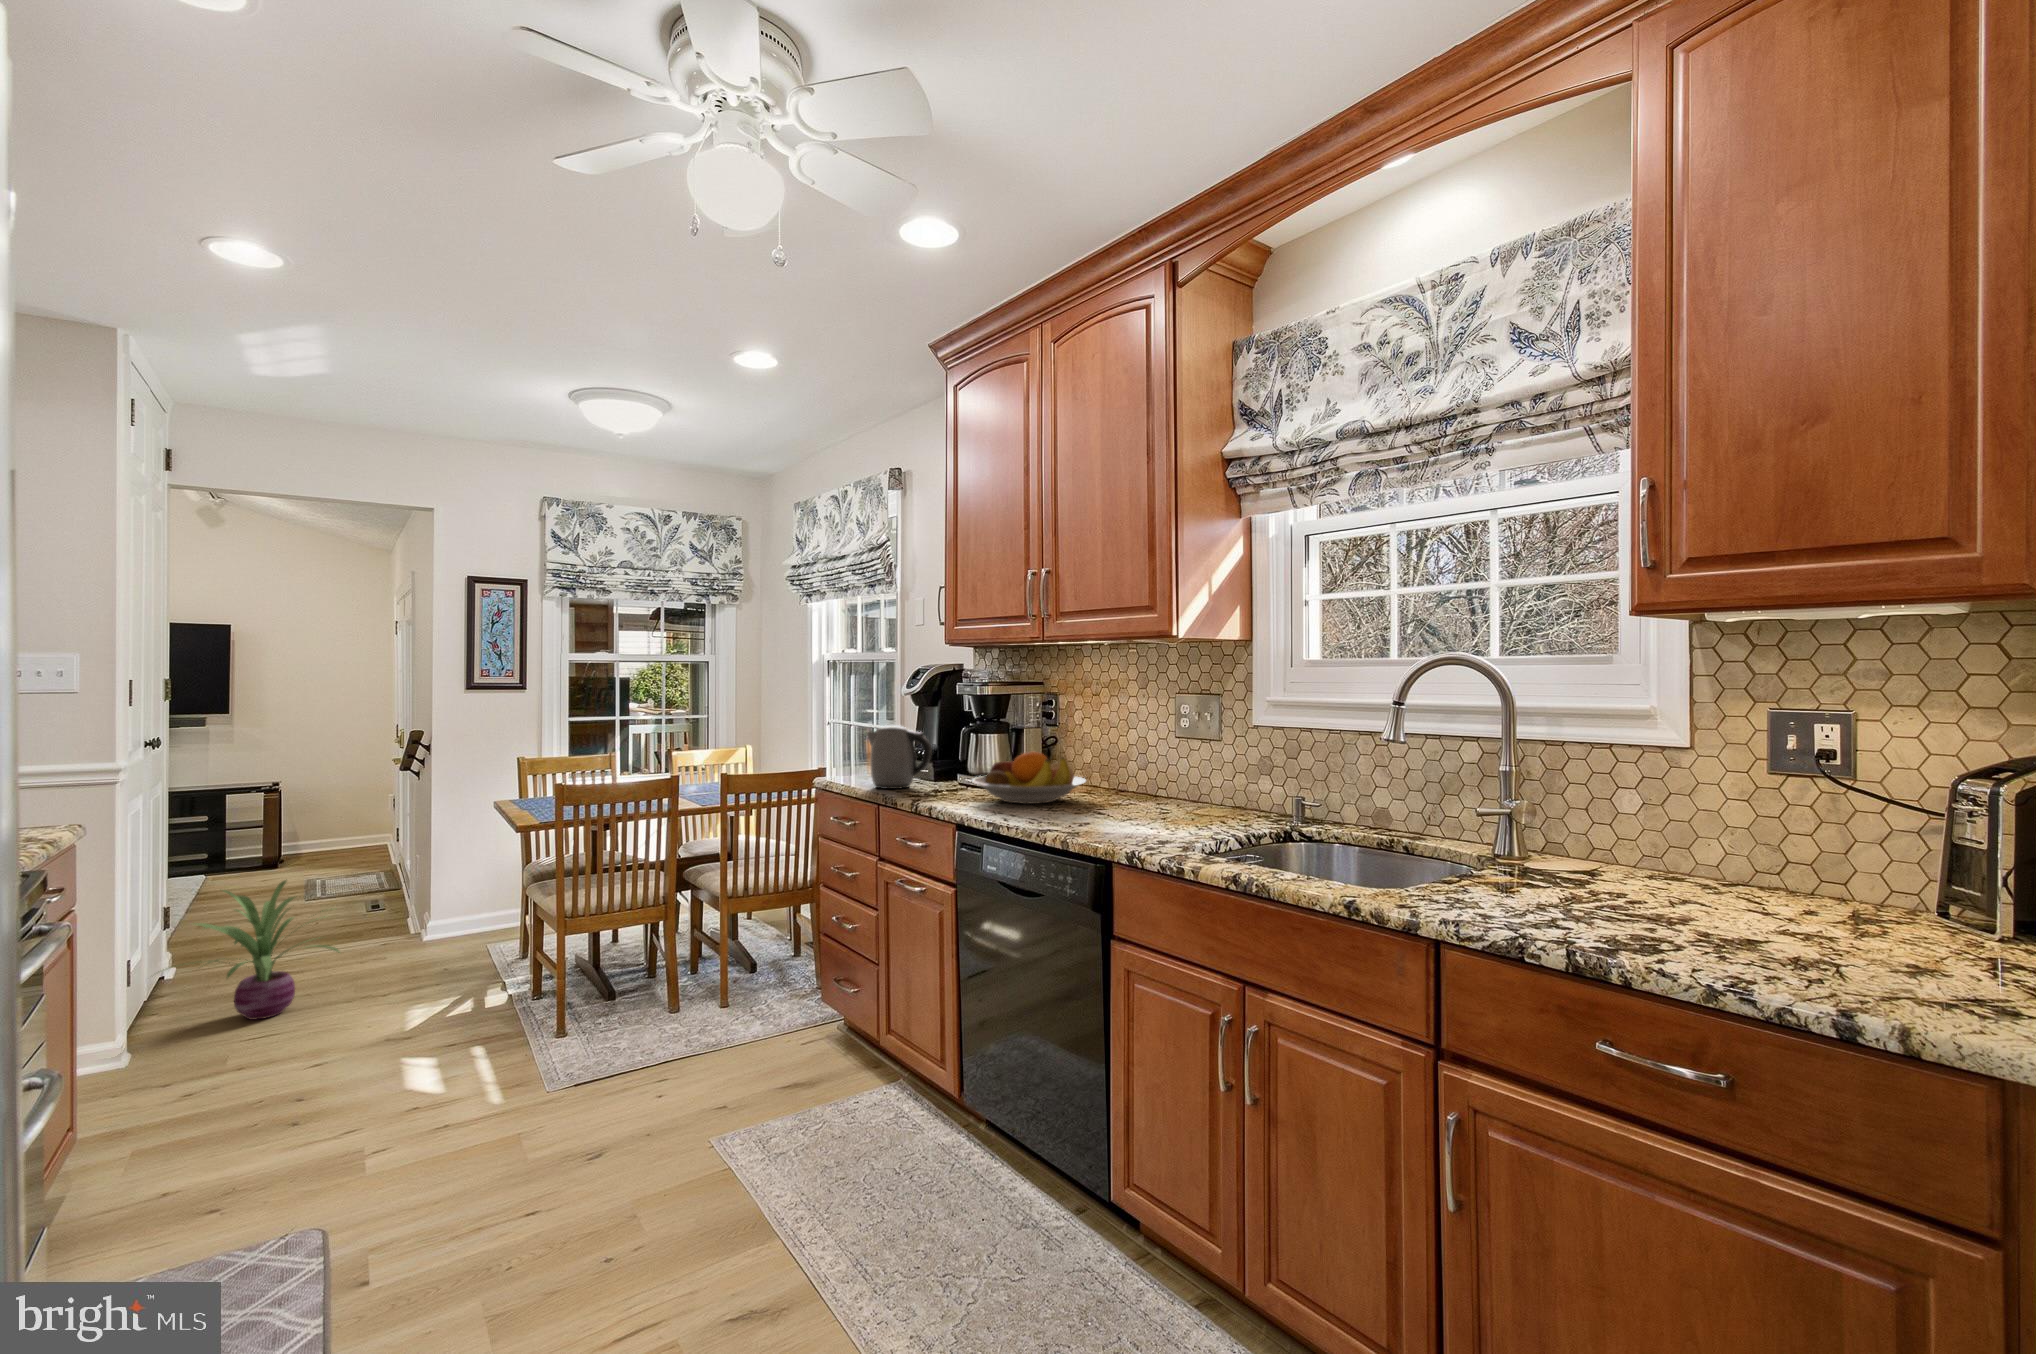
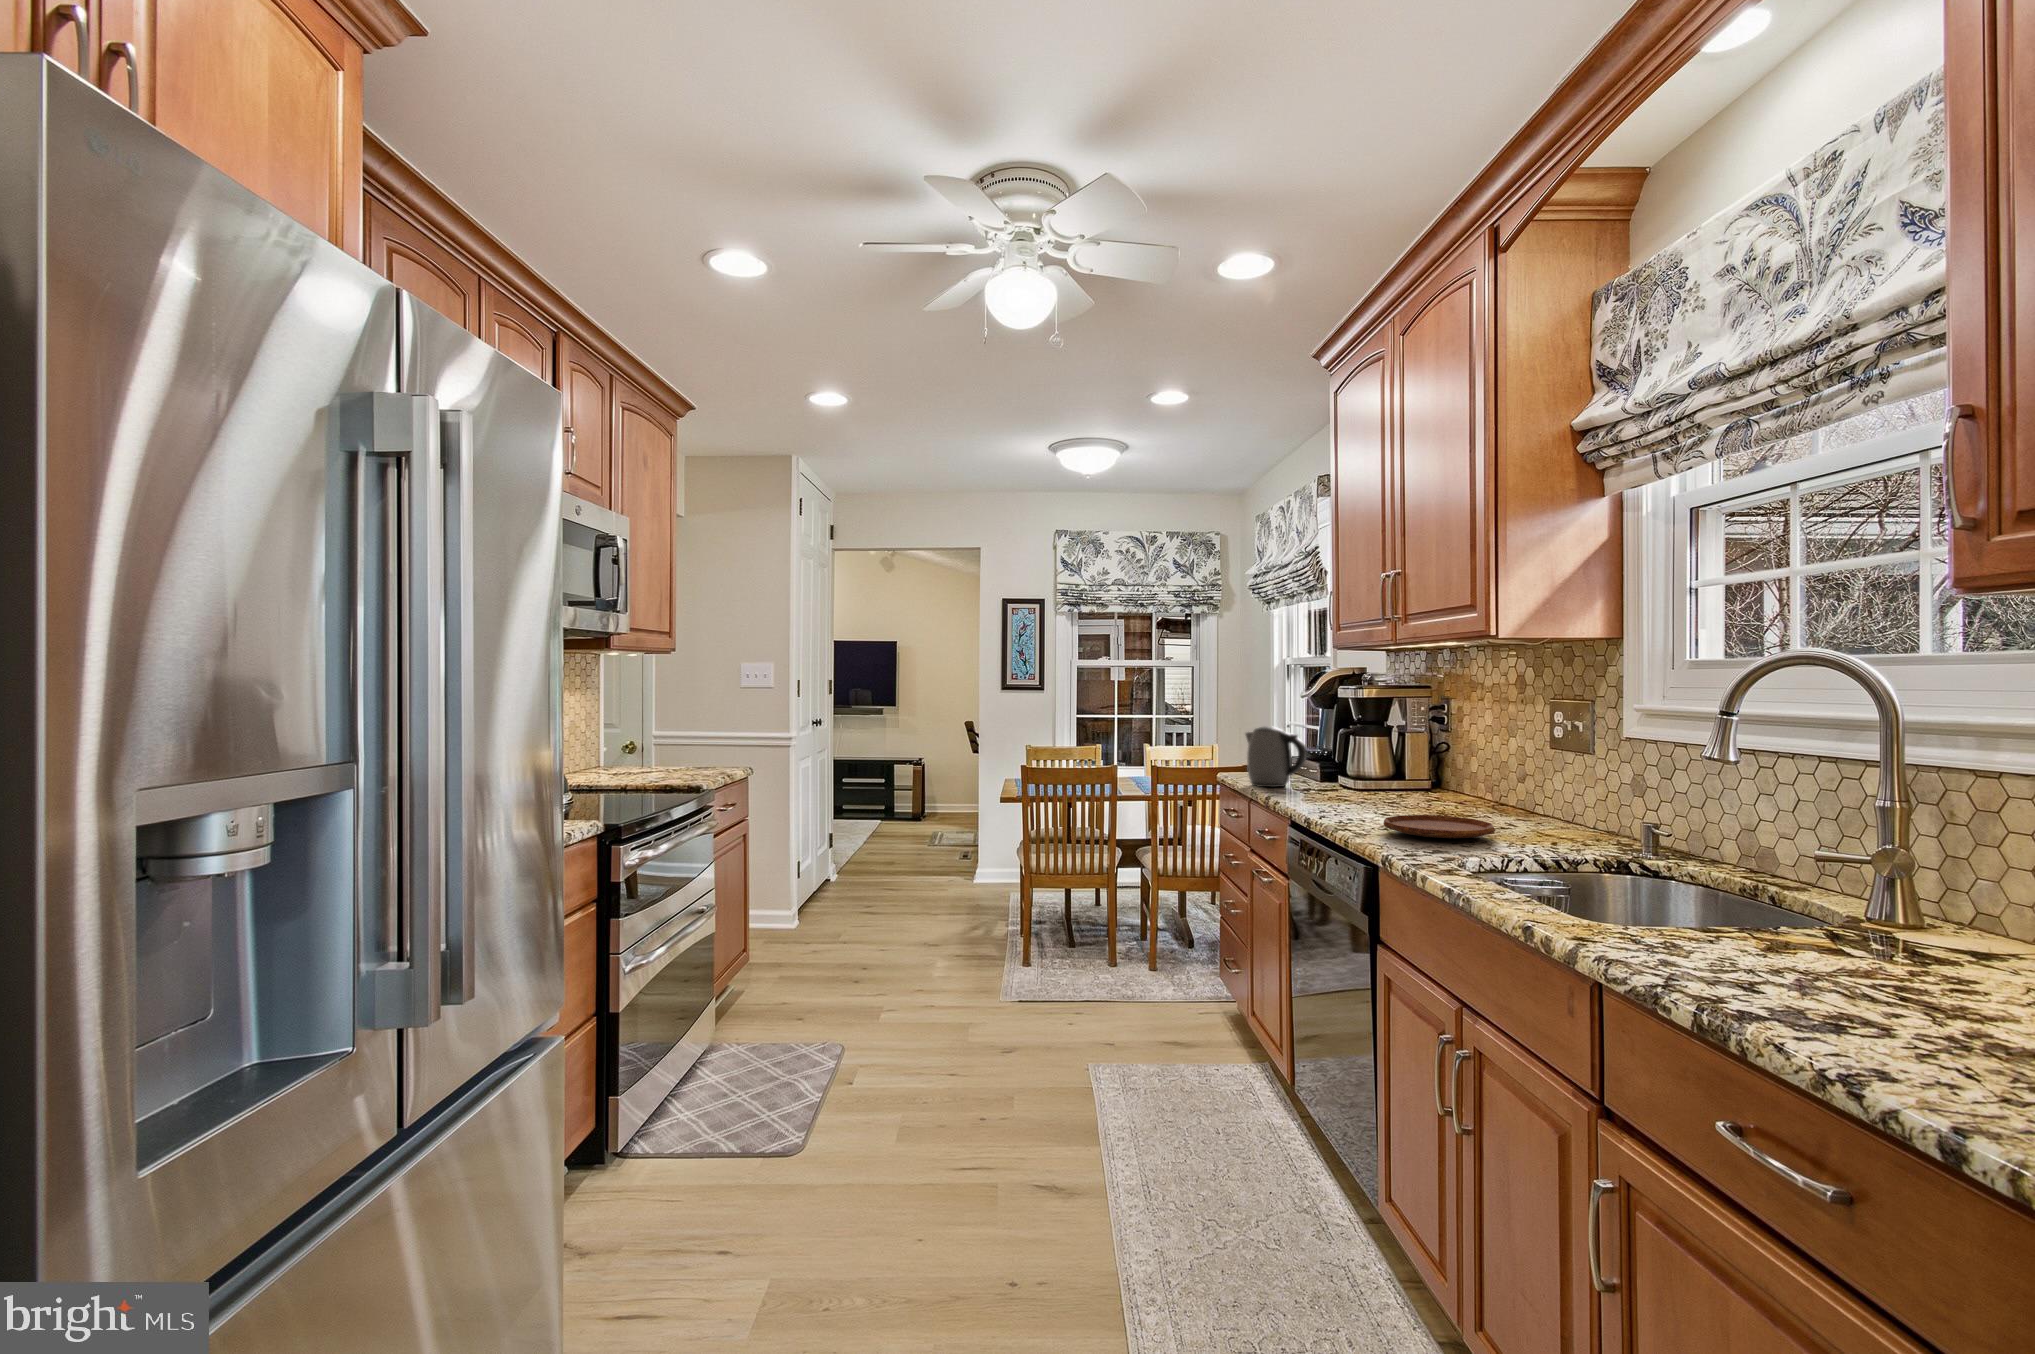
fruit bowl: present [971,752,1086,804] -> none [1317,757,1444,810]
tray: none [1078,804,1176,825] -> present [1383,815,1495,838]
decorative plant: present [158,880,339,1020] -> none [809,824,913,918]

